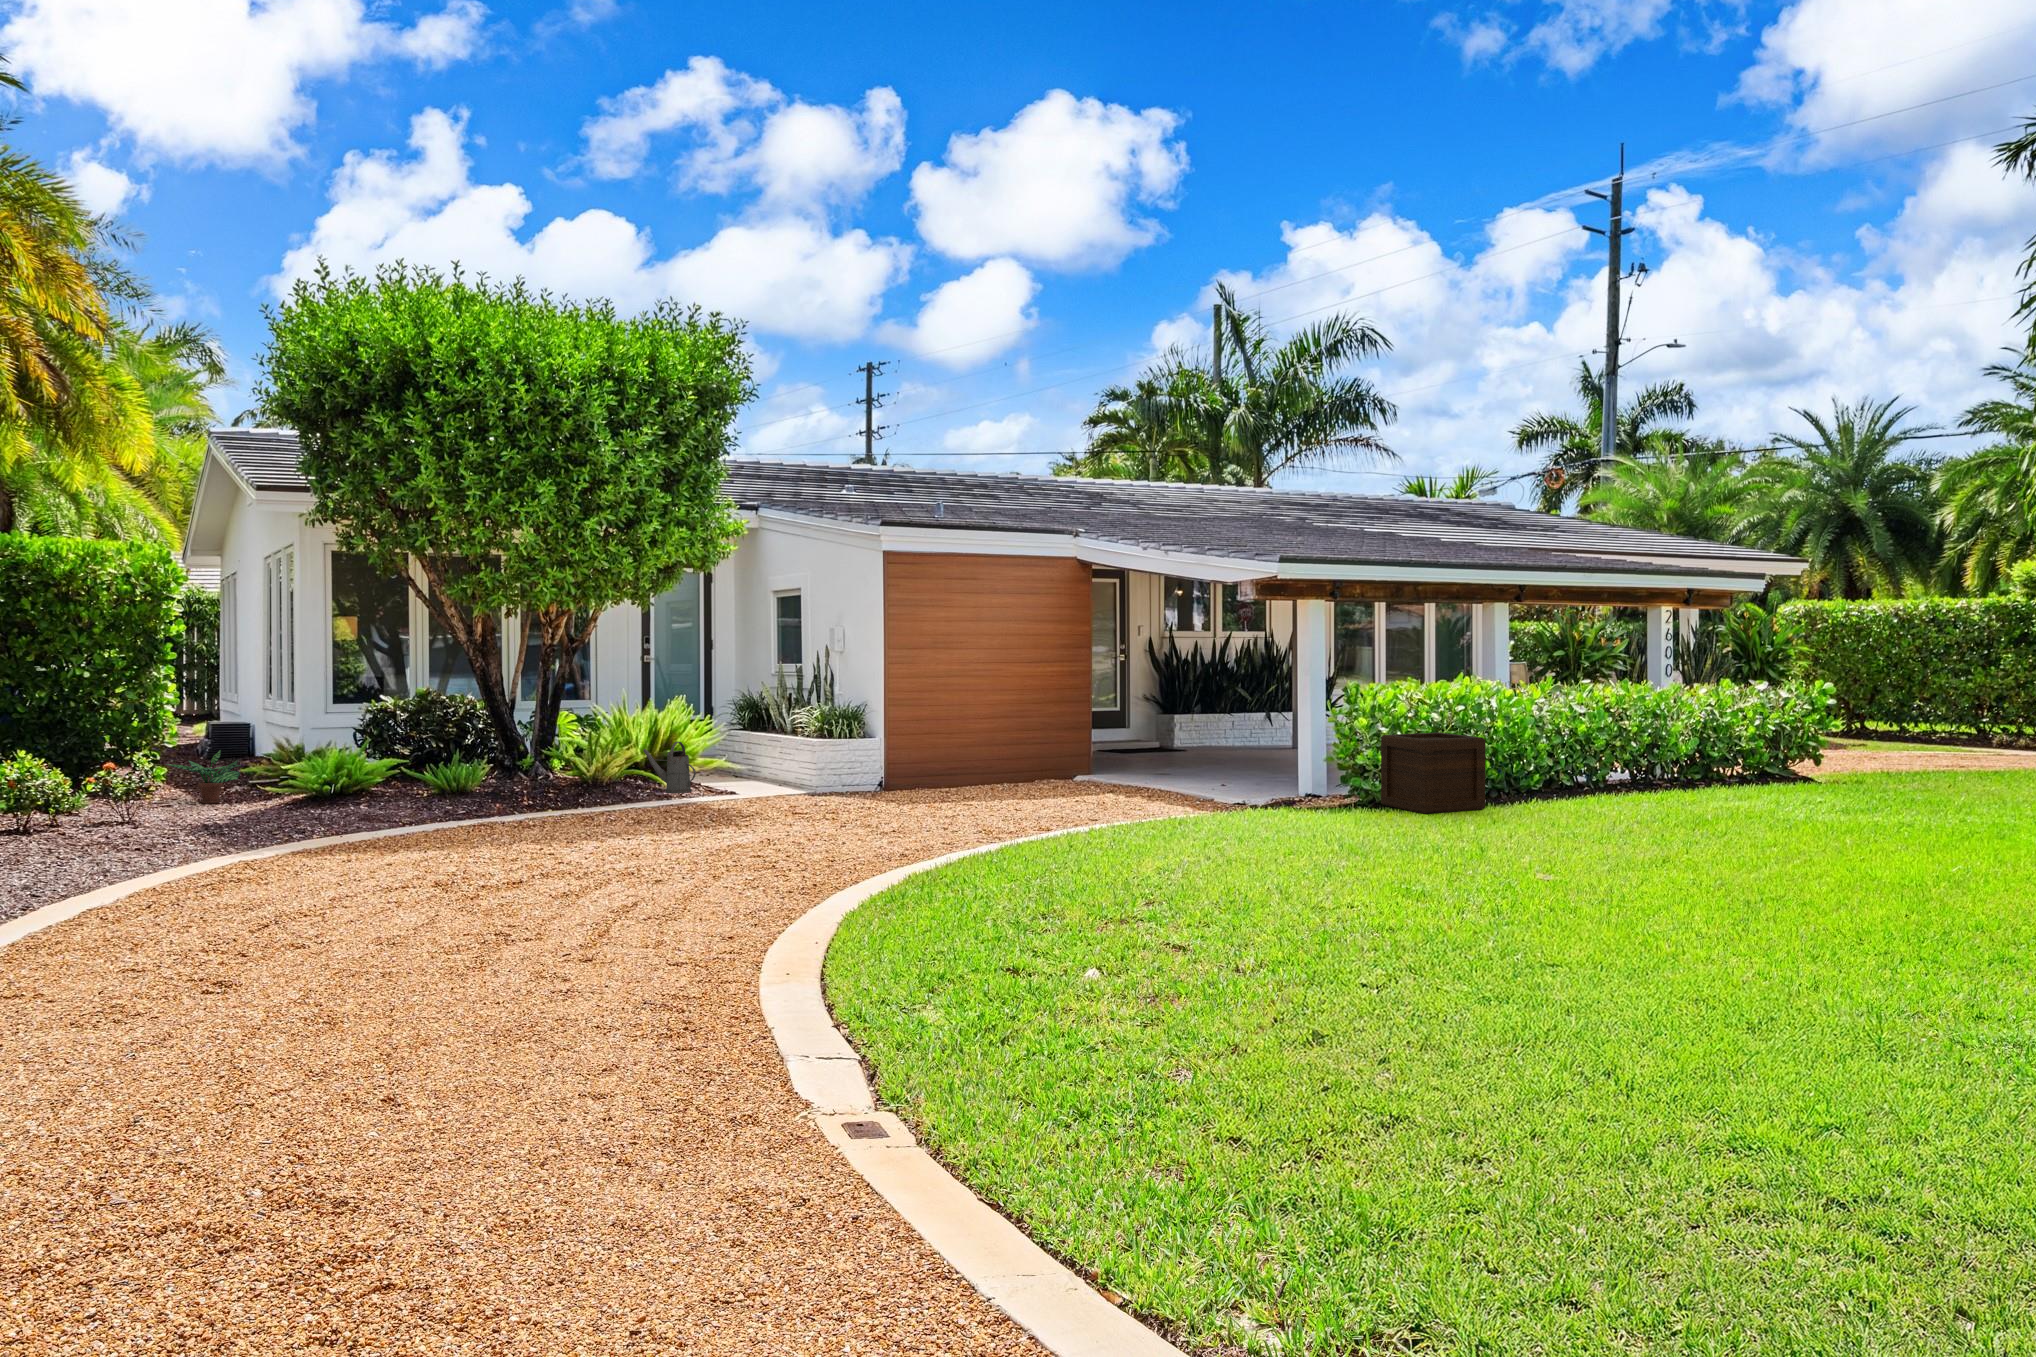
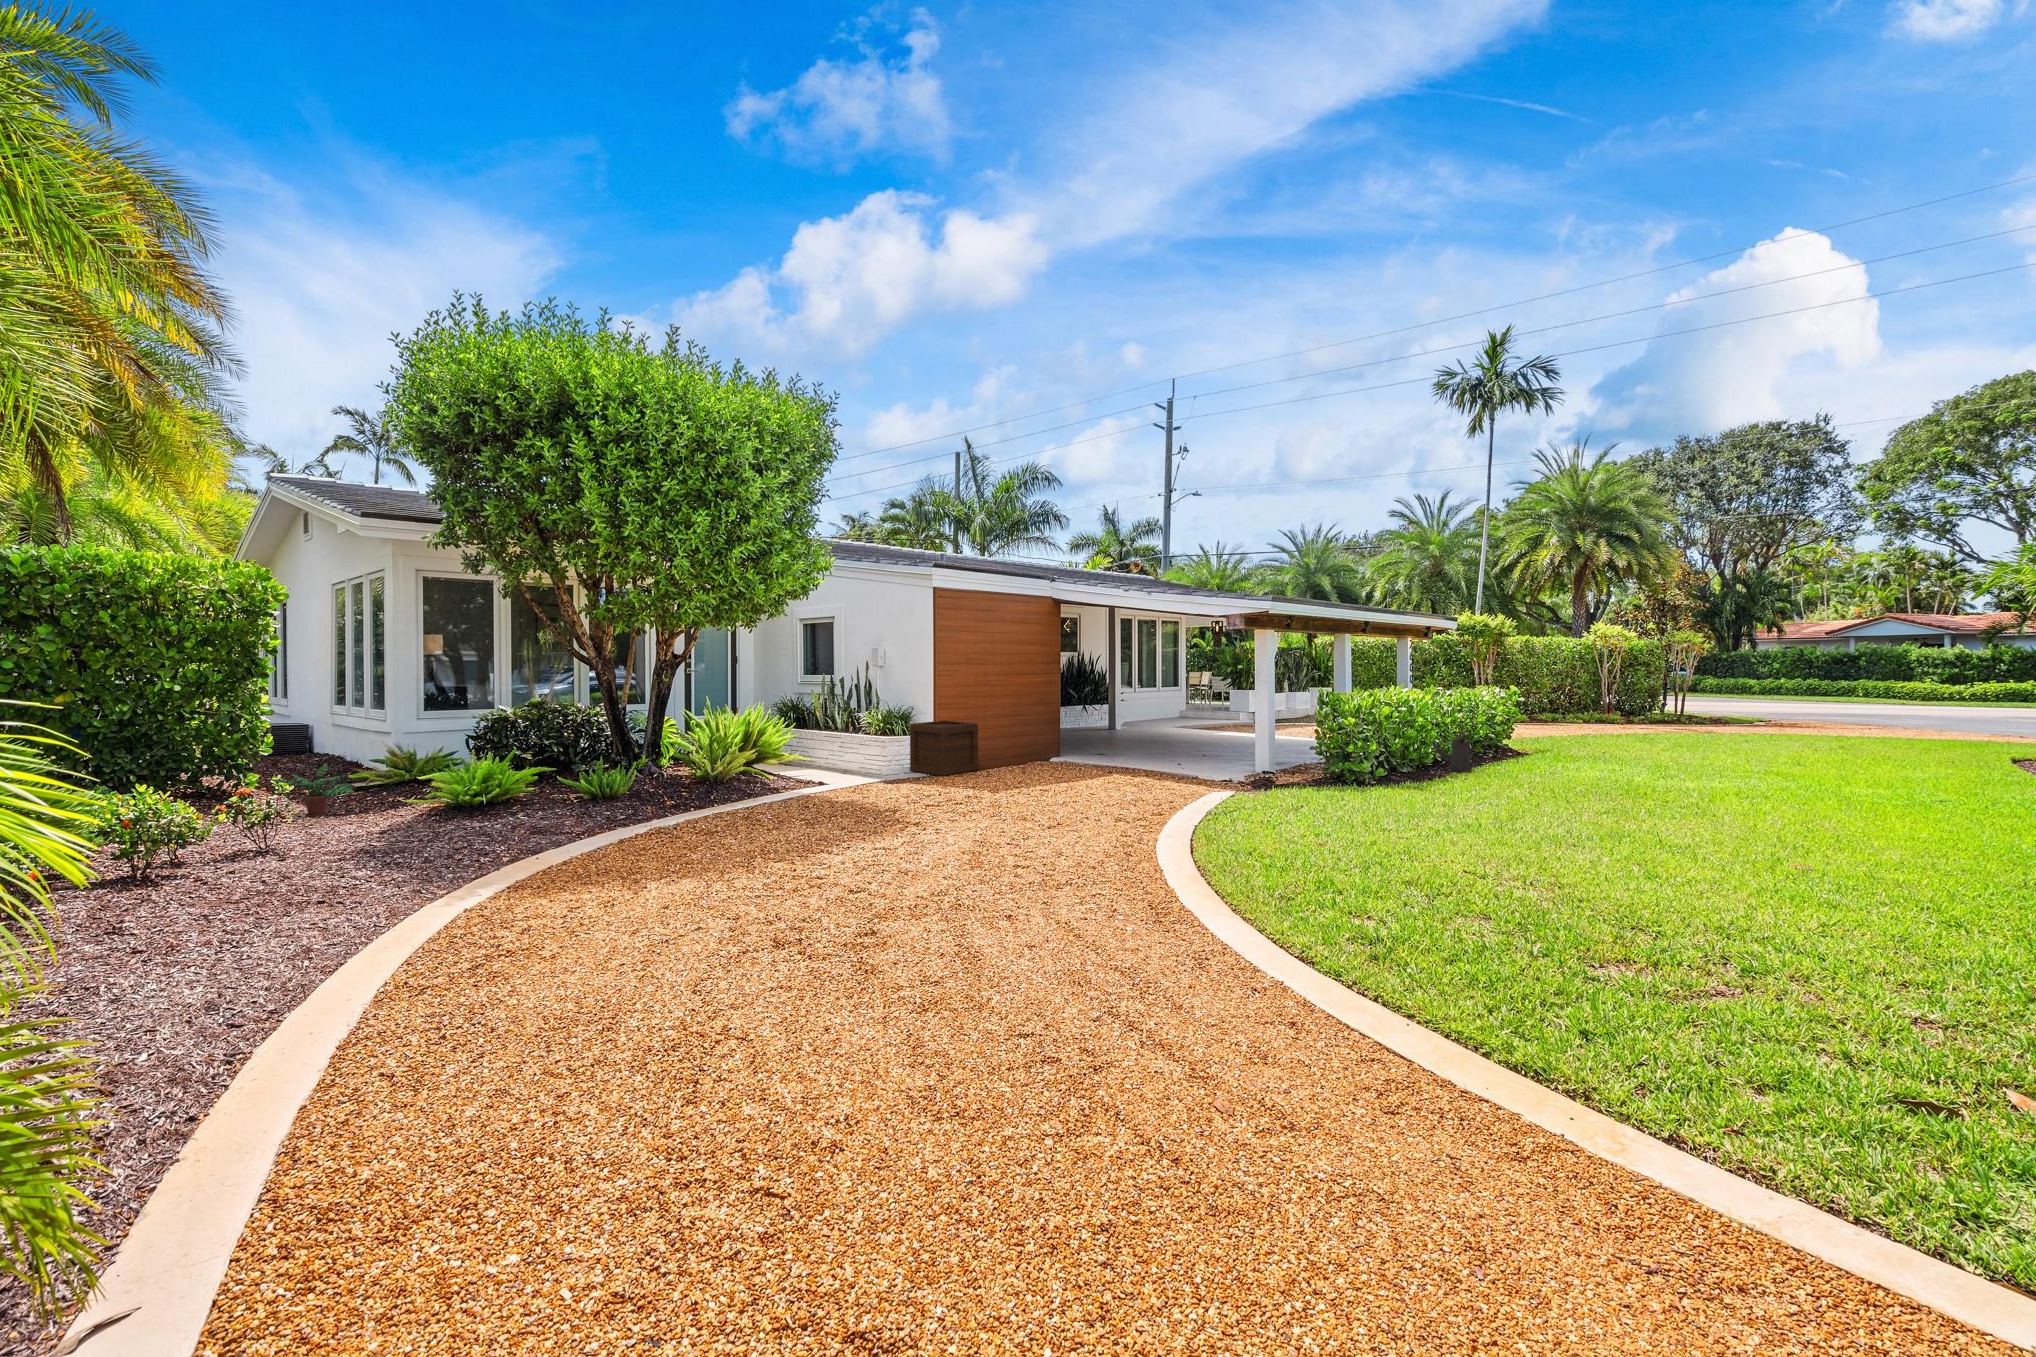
wooden crate: present [1381,732,1485,814] -> present [910,721,978,776]
watering can: present [643,742,696,793] -> present [1432,731,1471,772]

